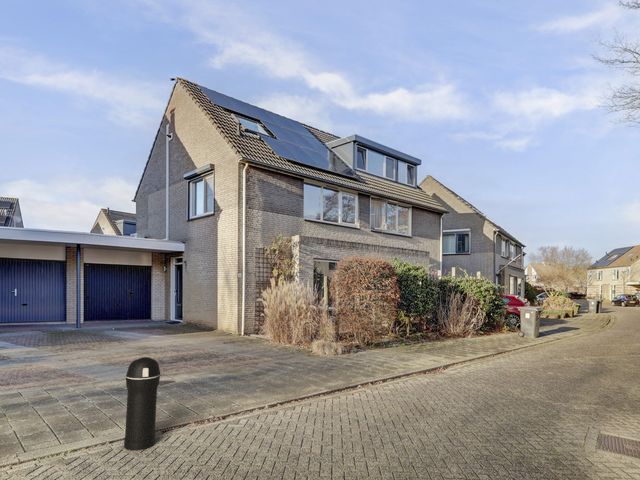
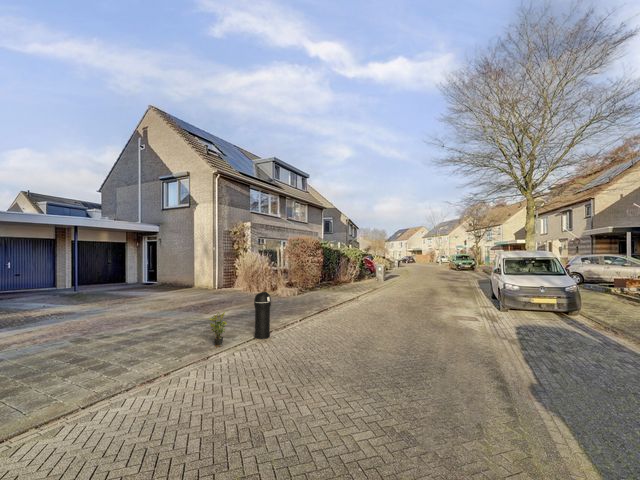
potted plant: none [20,389,60,457] -> present [210,312,227,347]

